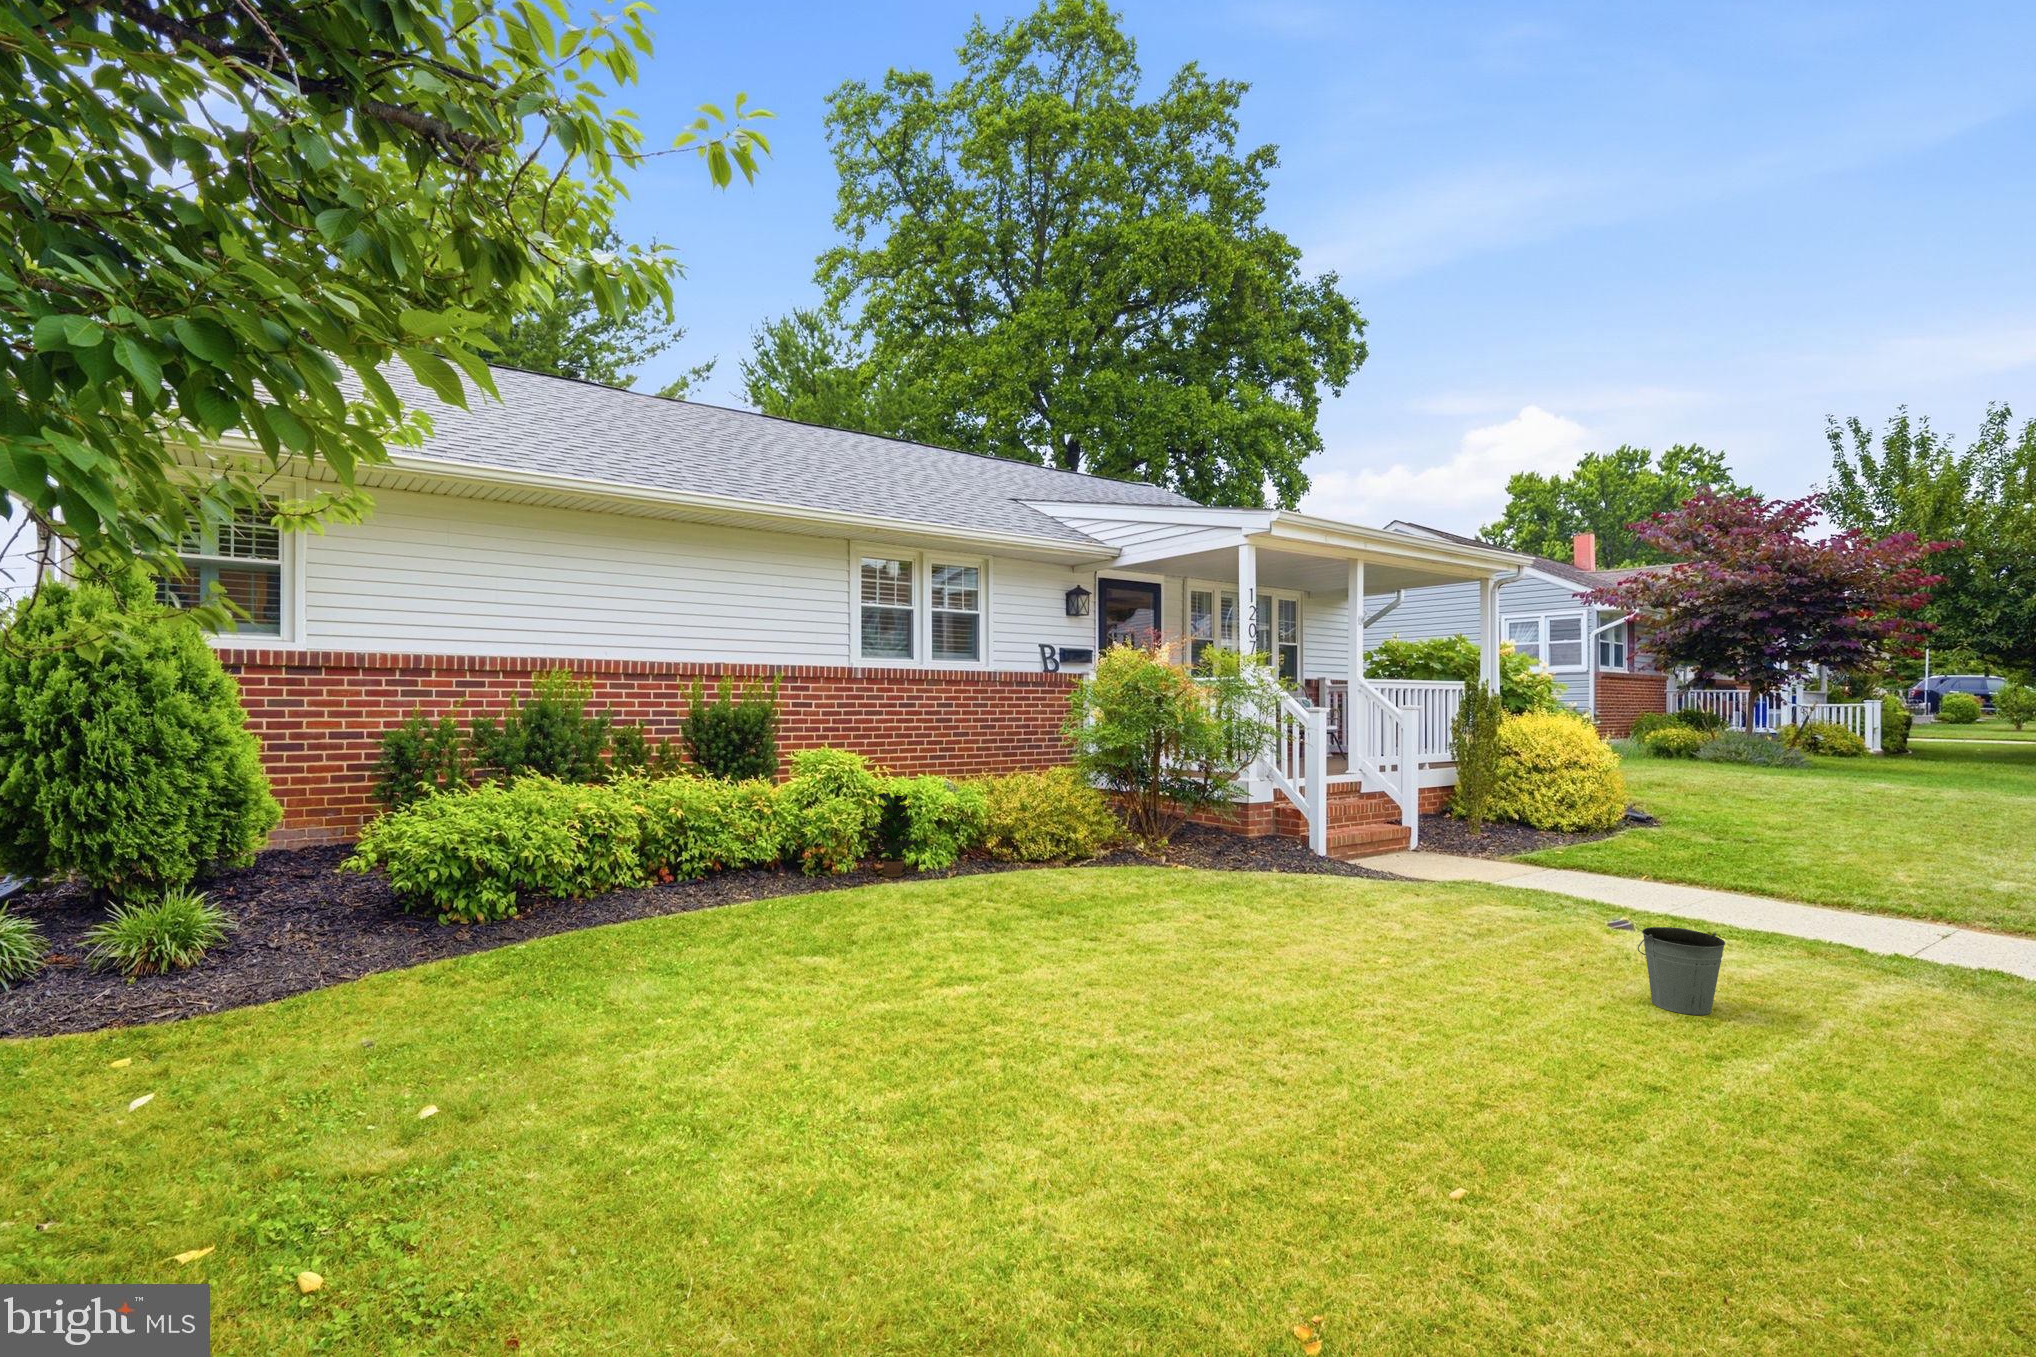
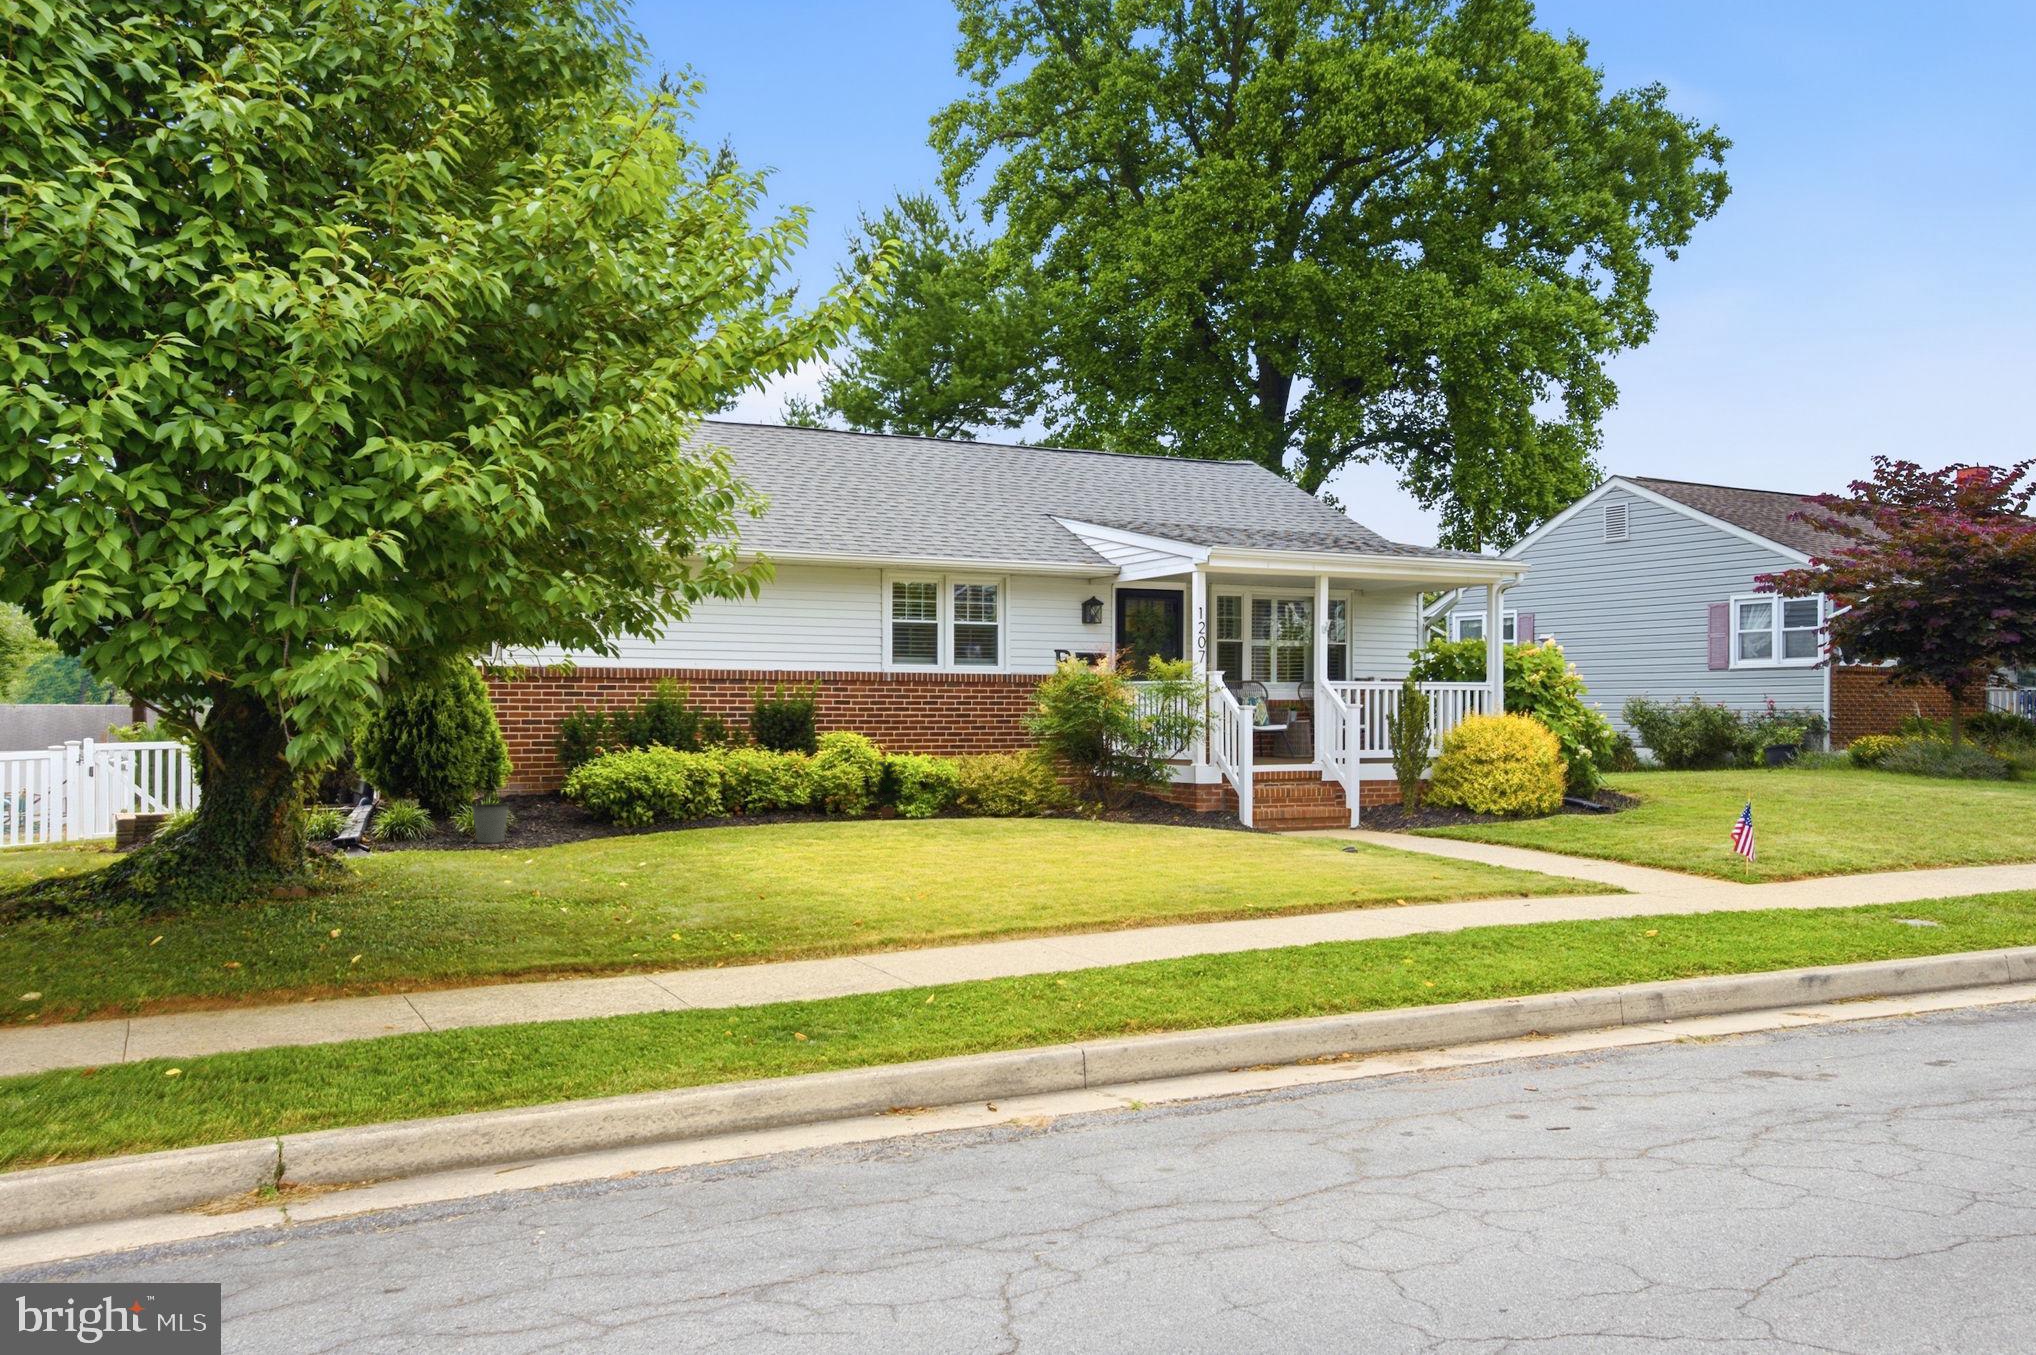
bucket: present [1638,927,1726,1015] -> present [472,803,509,843]

